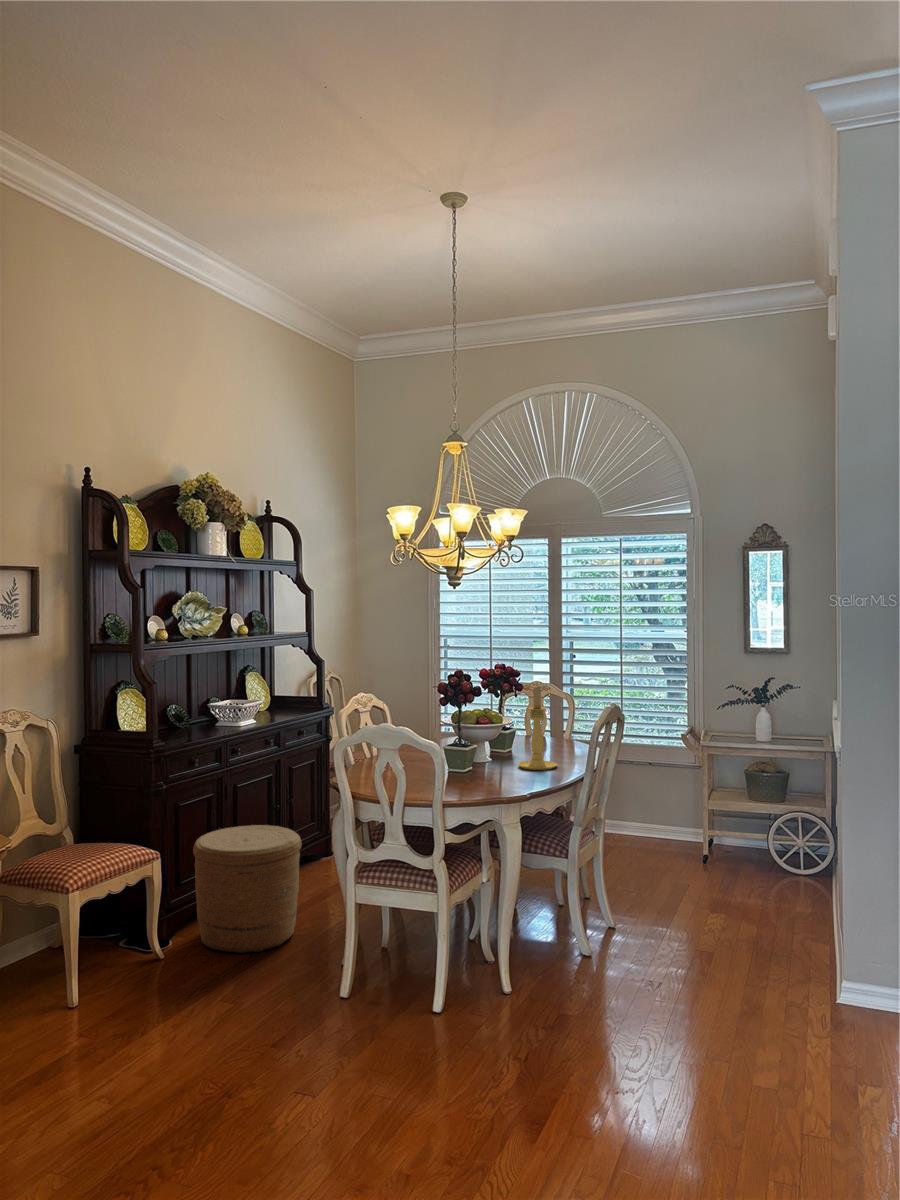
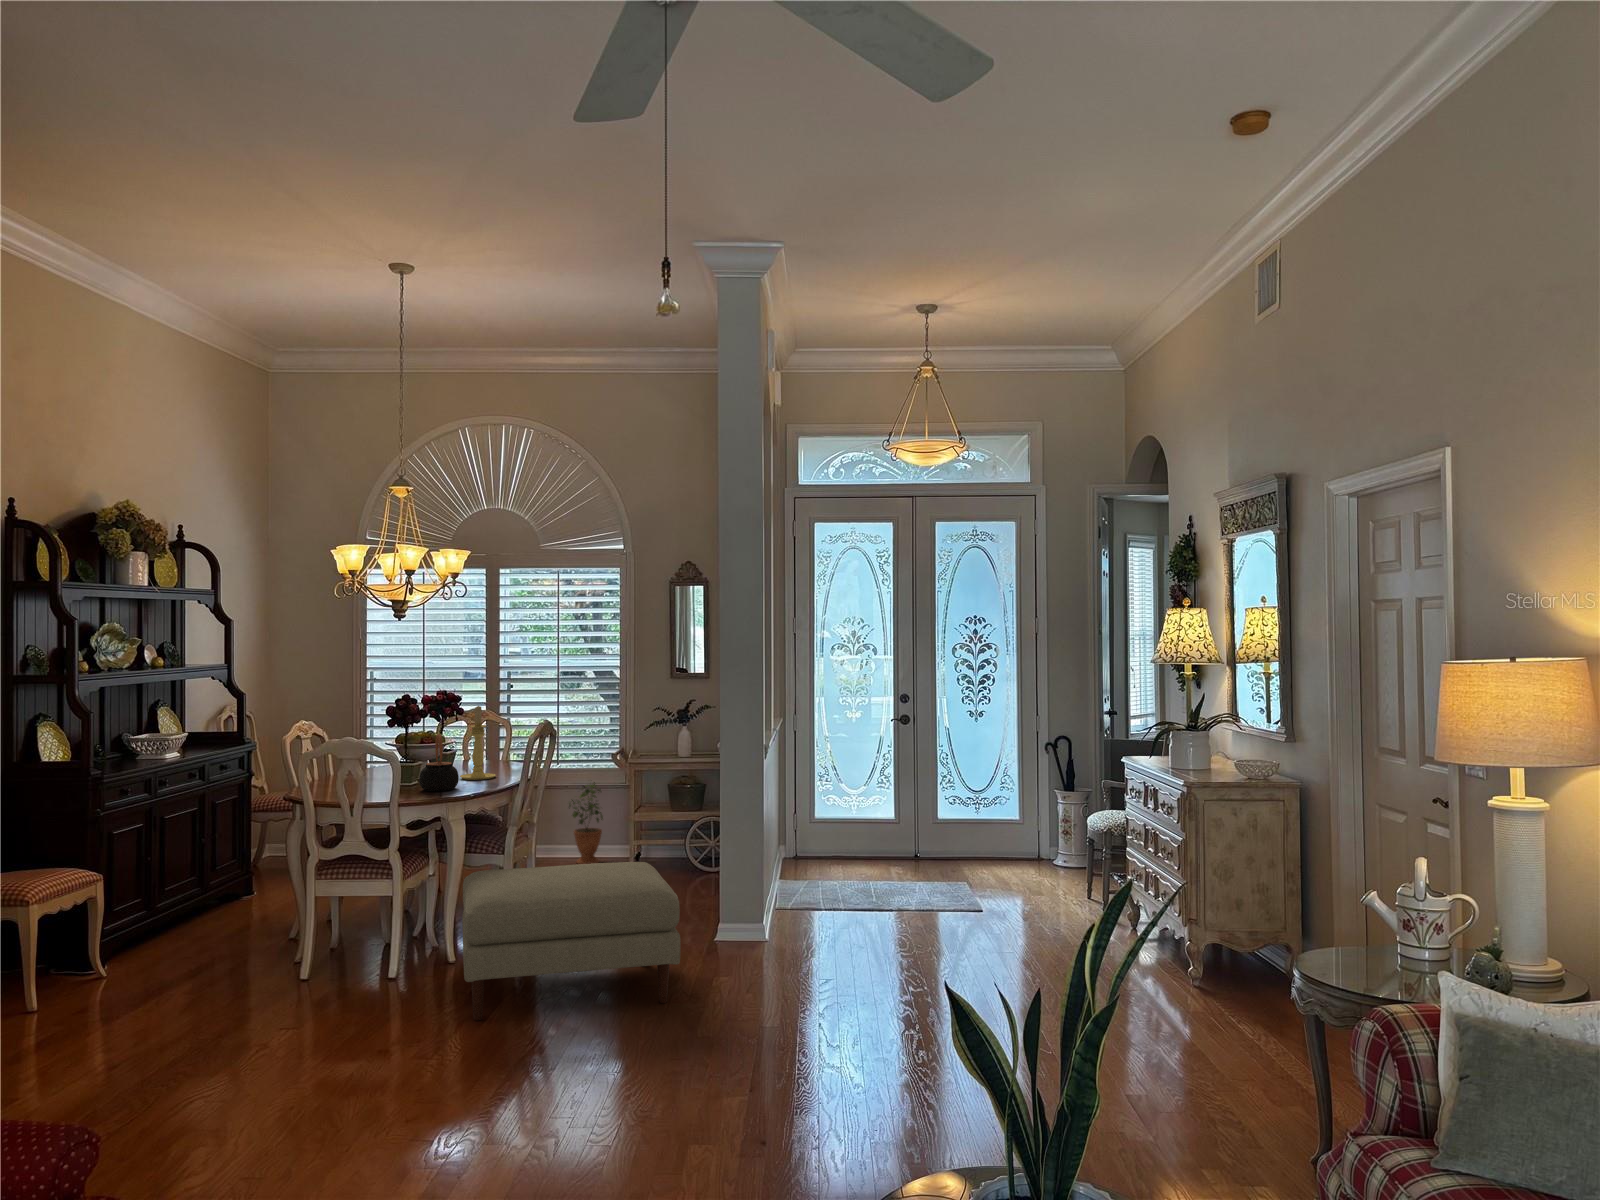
teapot: none [471,719,514,786] -> present [419,734,459,791]
potted plant: none [633,757,671,847] -> present [569,782,603,864]
woven basket: present [193,825,302,953] -> none [129,853,244,969]
ottoman: none [511,895,816,1136] -> present [462,862,680,1020]

